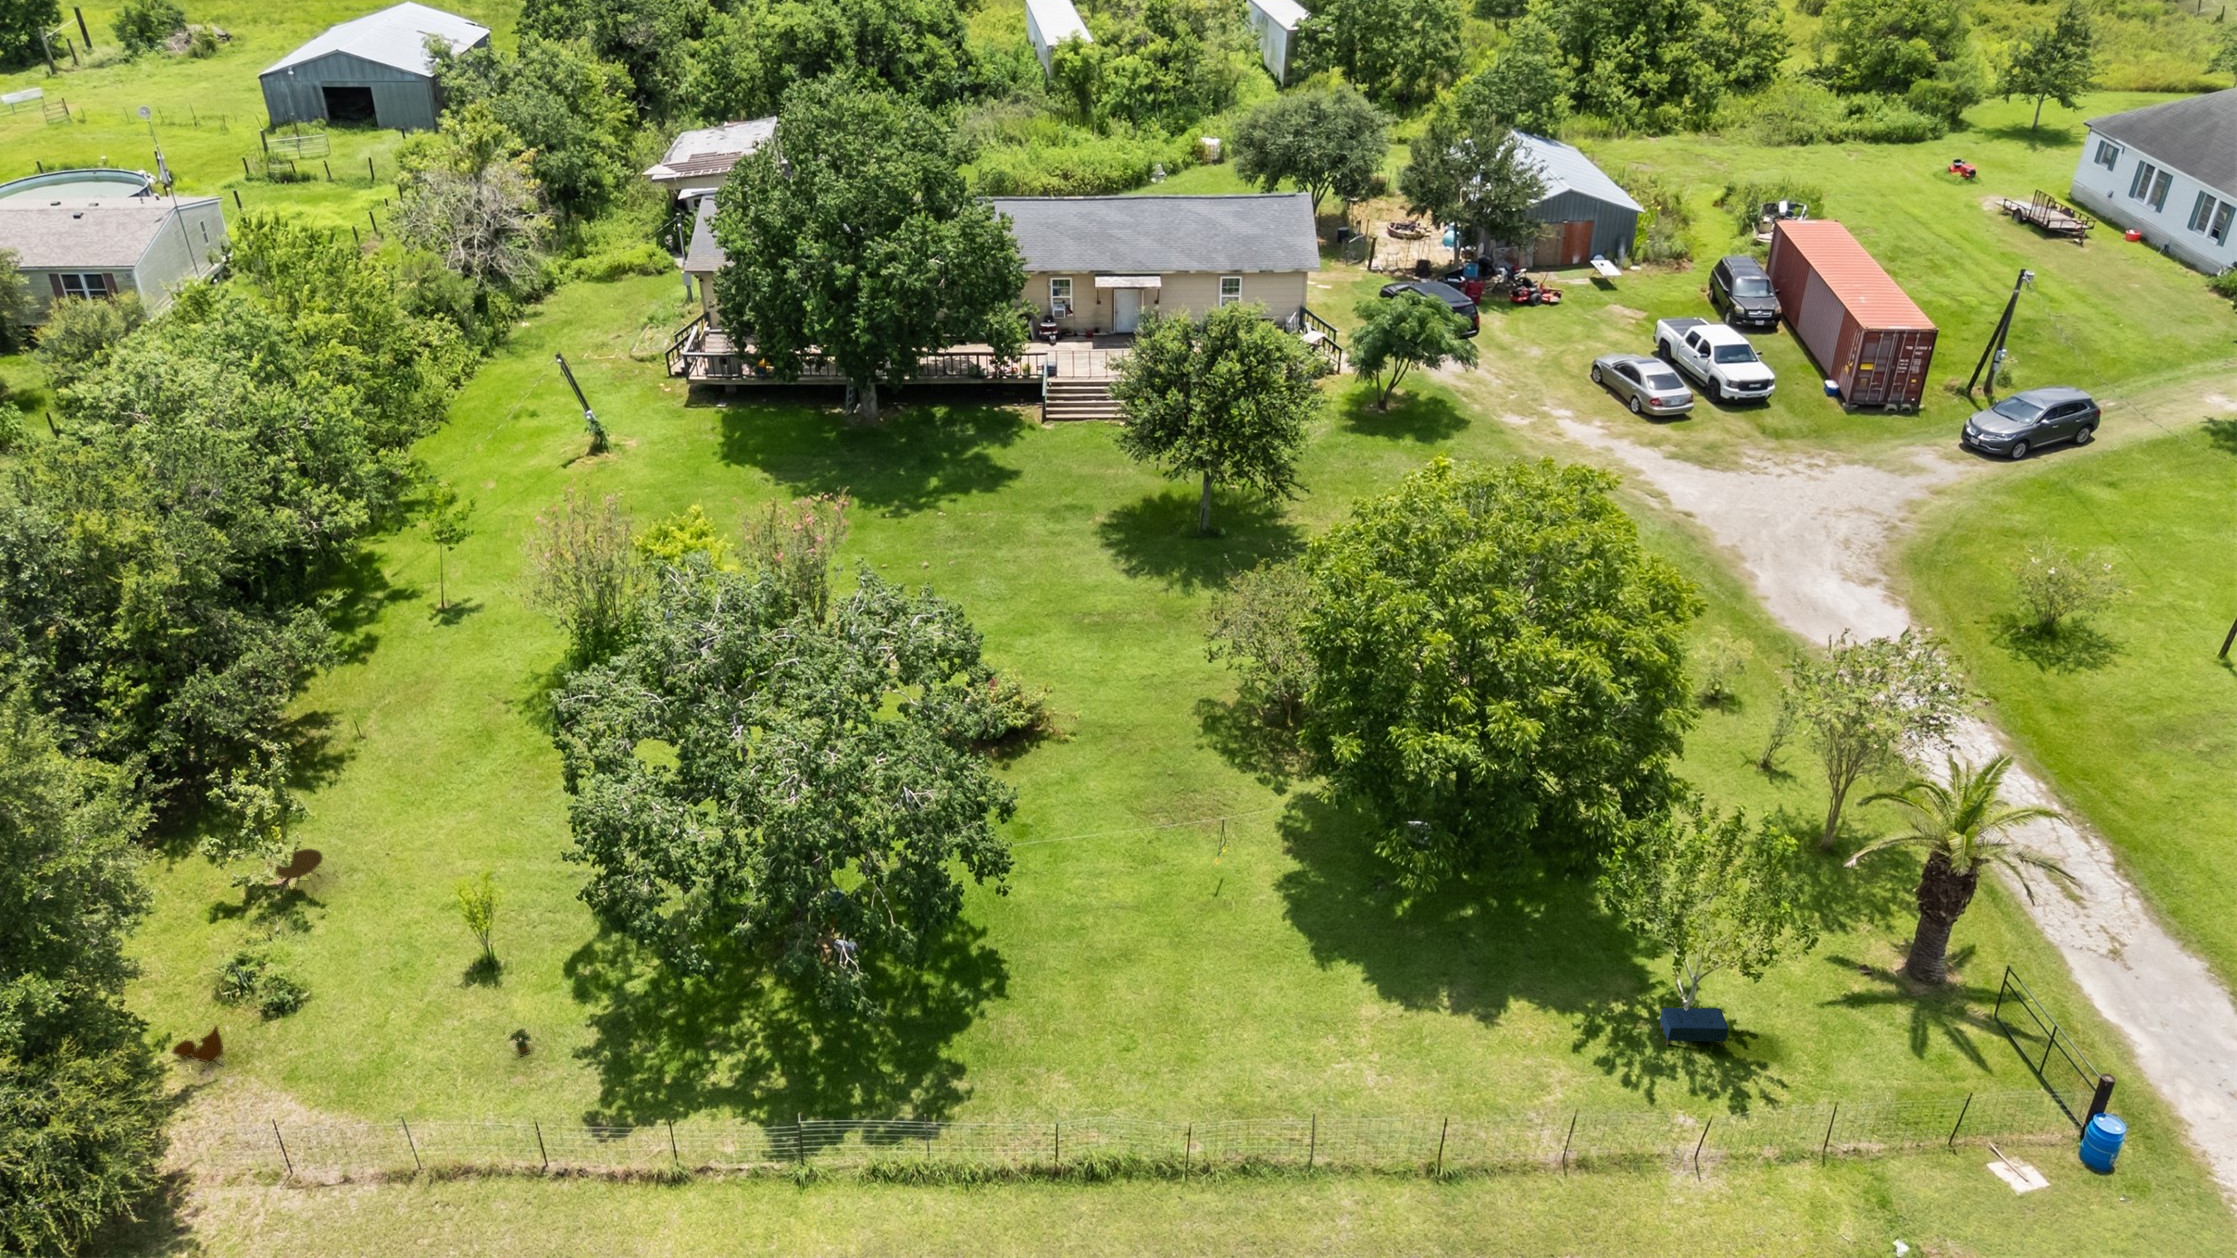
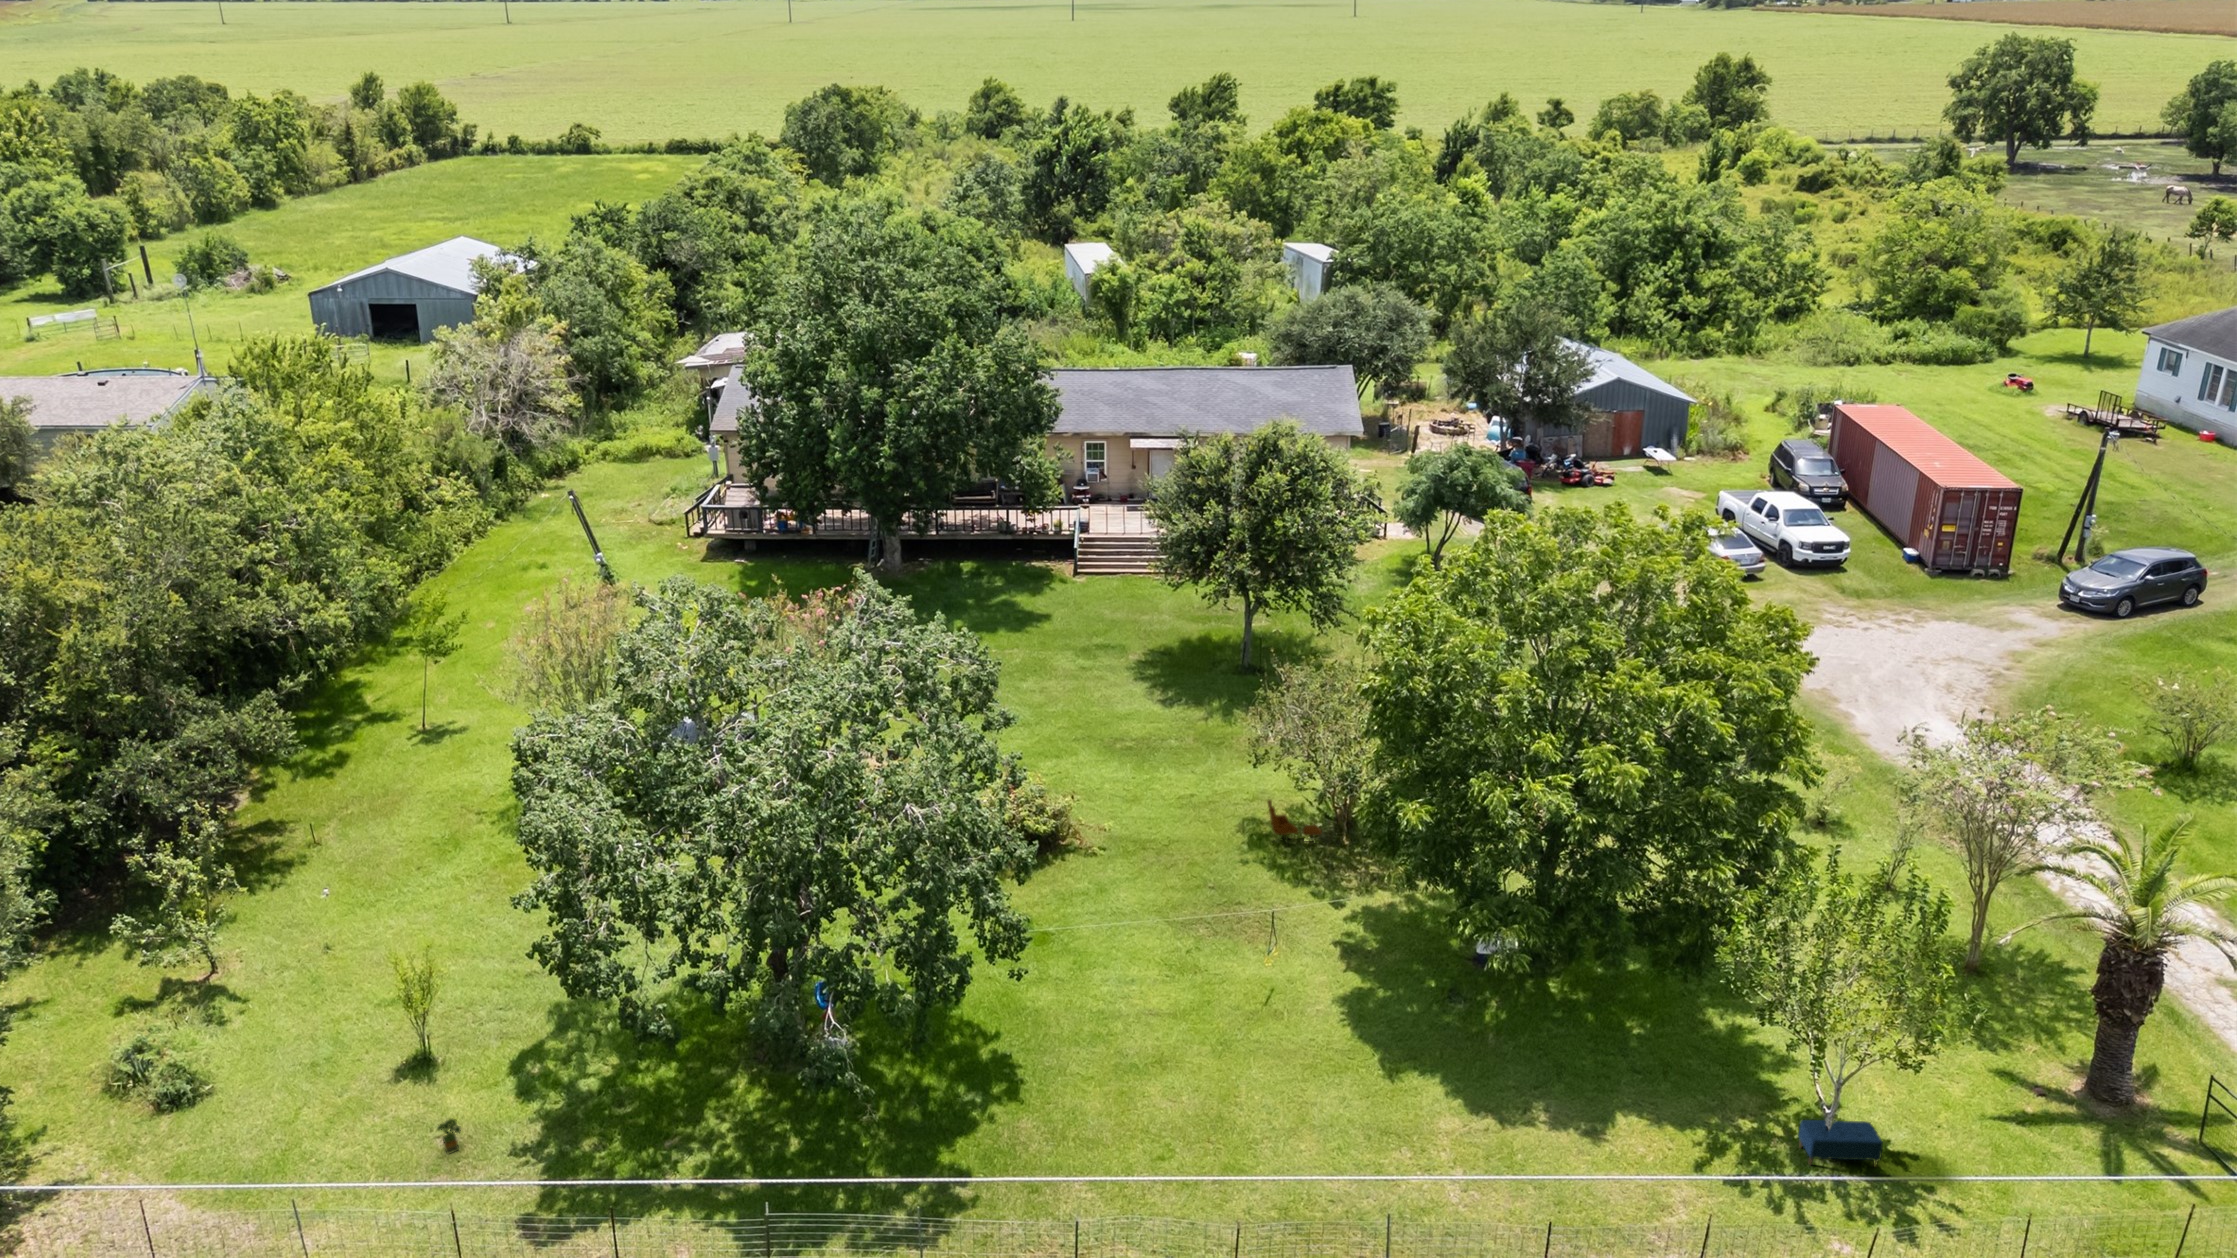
round table: present [275,849,323,888] -> none [195,937,251,988]
lounge chair: present [172,1025,223,1066] -> present [1268,800,1322,842]

